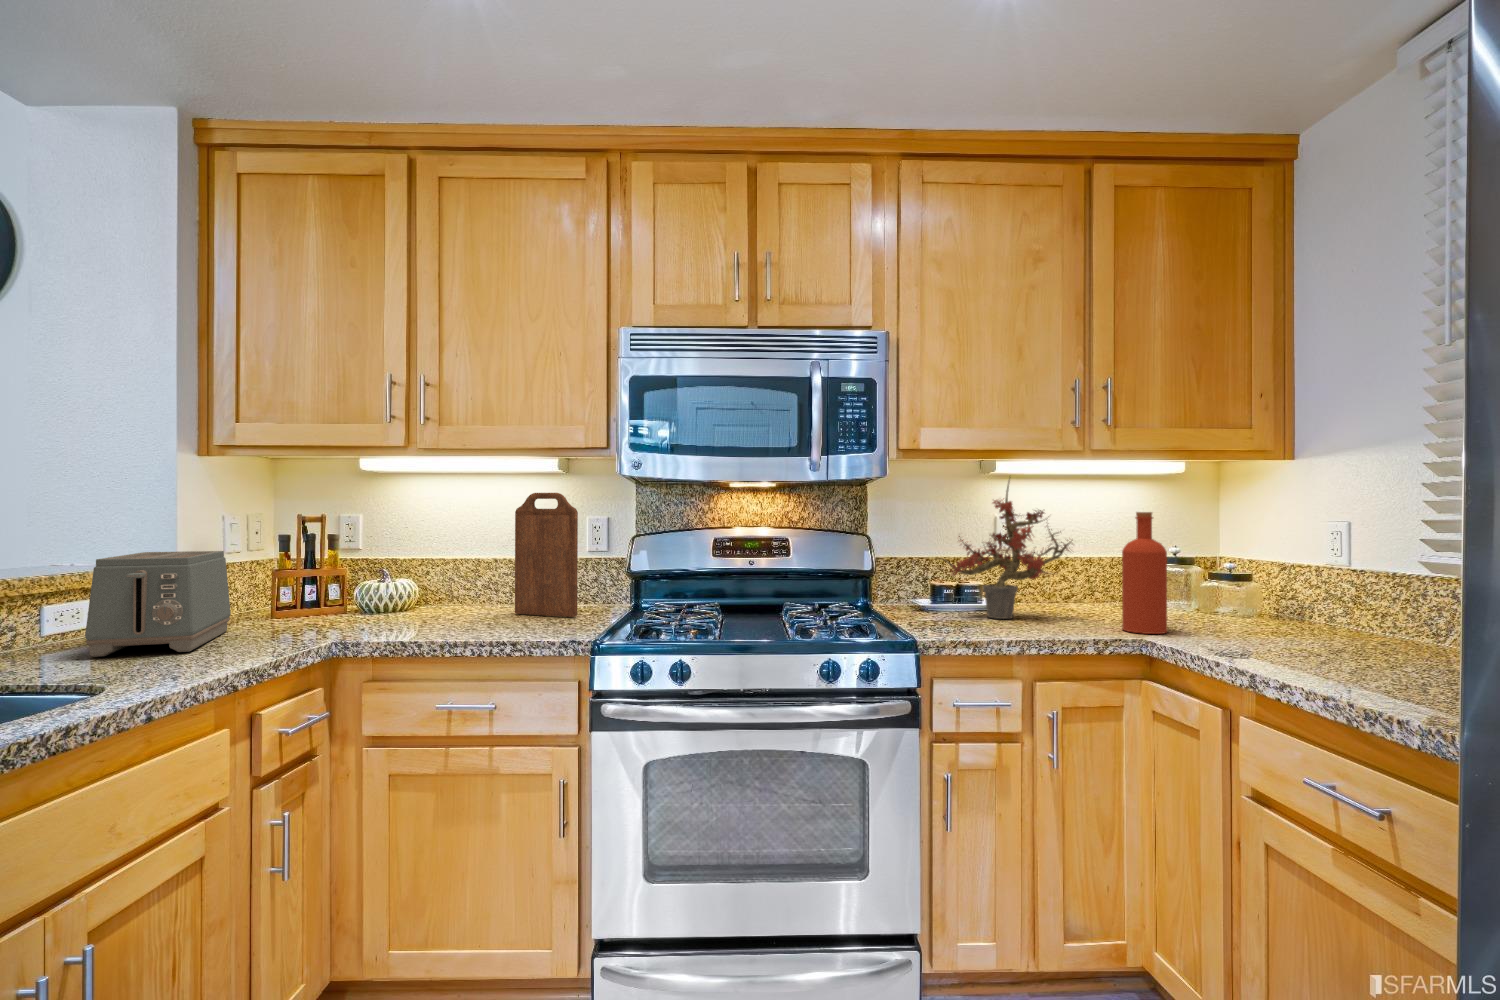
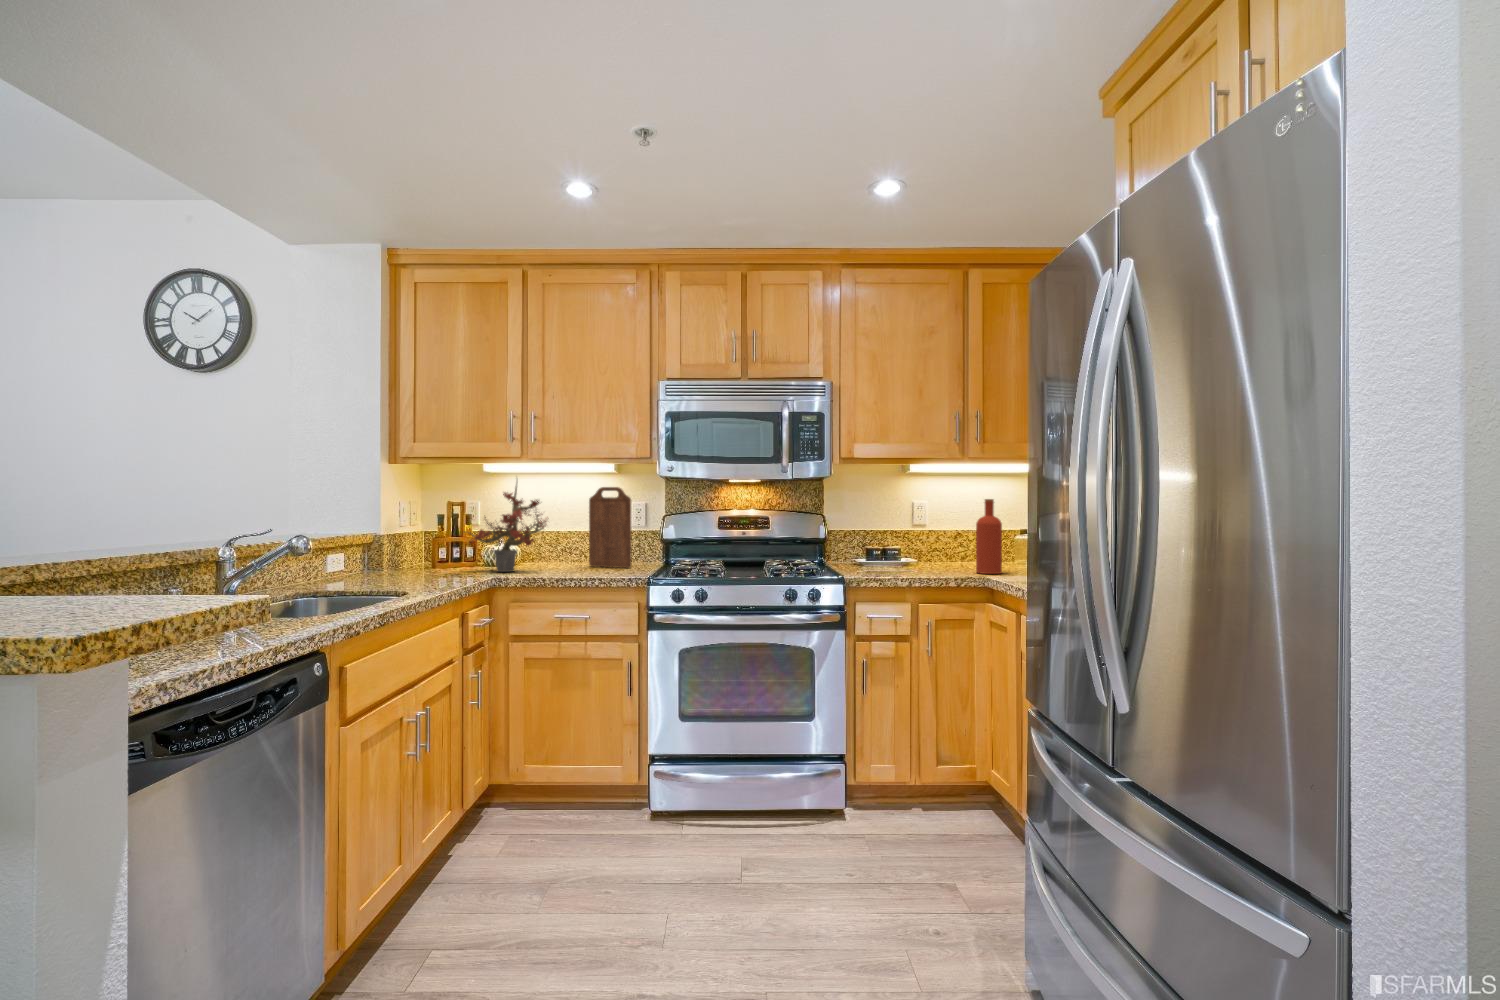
potted plant: present [942,481,1073,619] -> present [470,484,547,572]
toaster: present [85,551,231,657] -> none [363,524,420,582]

